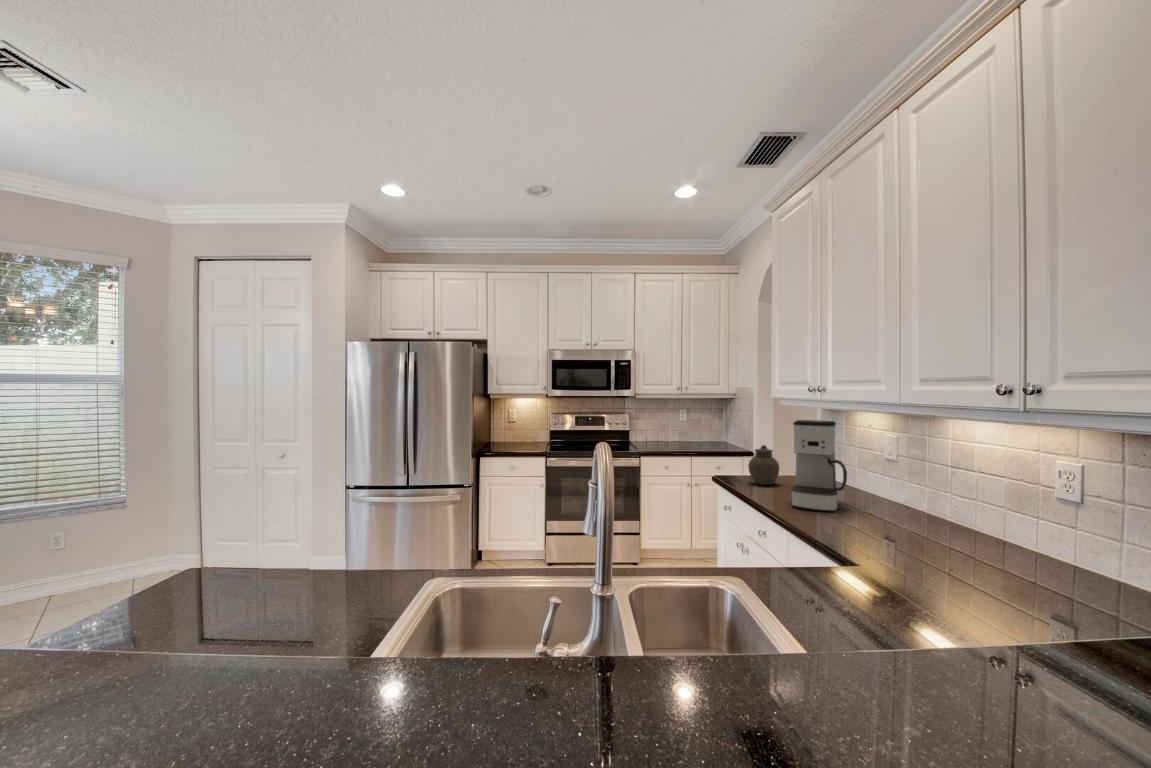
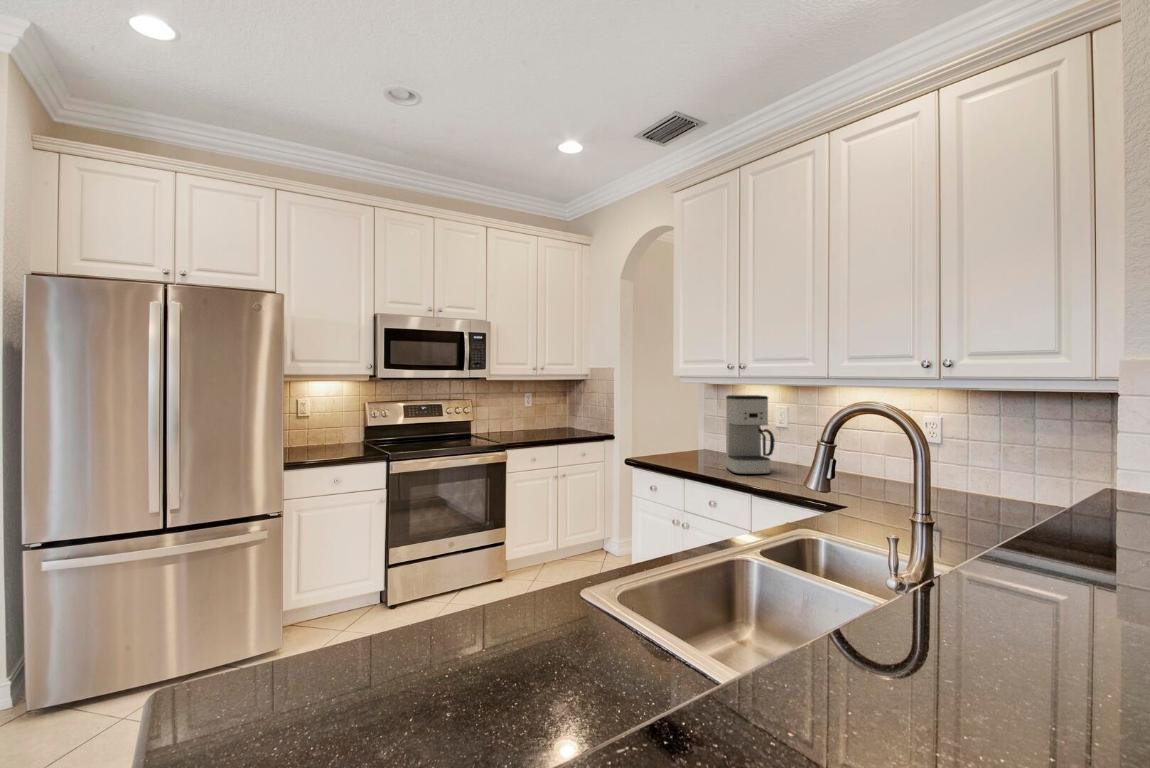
jar: present [748,445,779,485] -> none [665,423,694,462]

